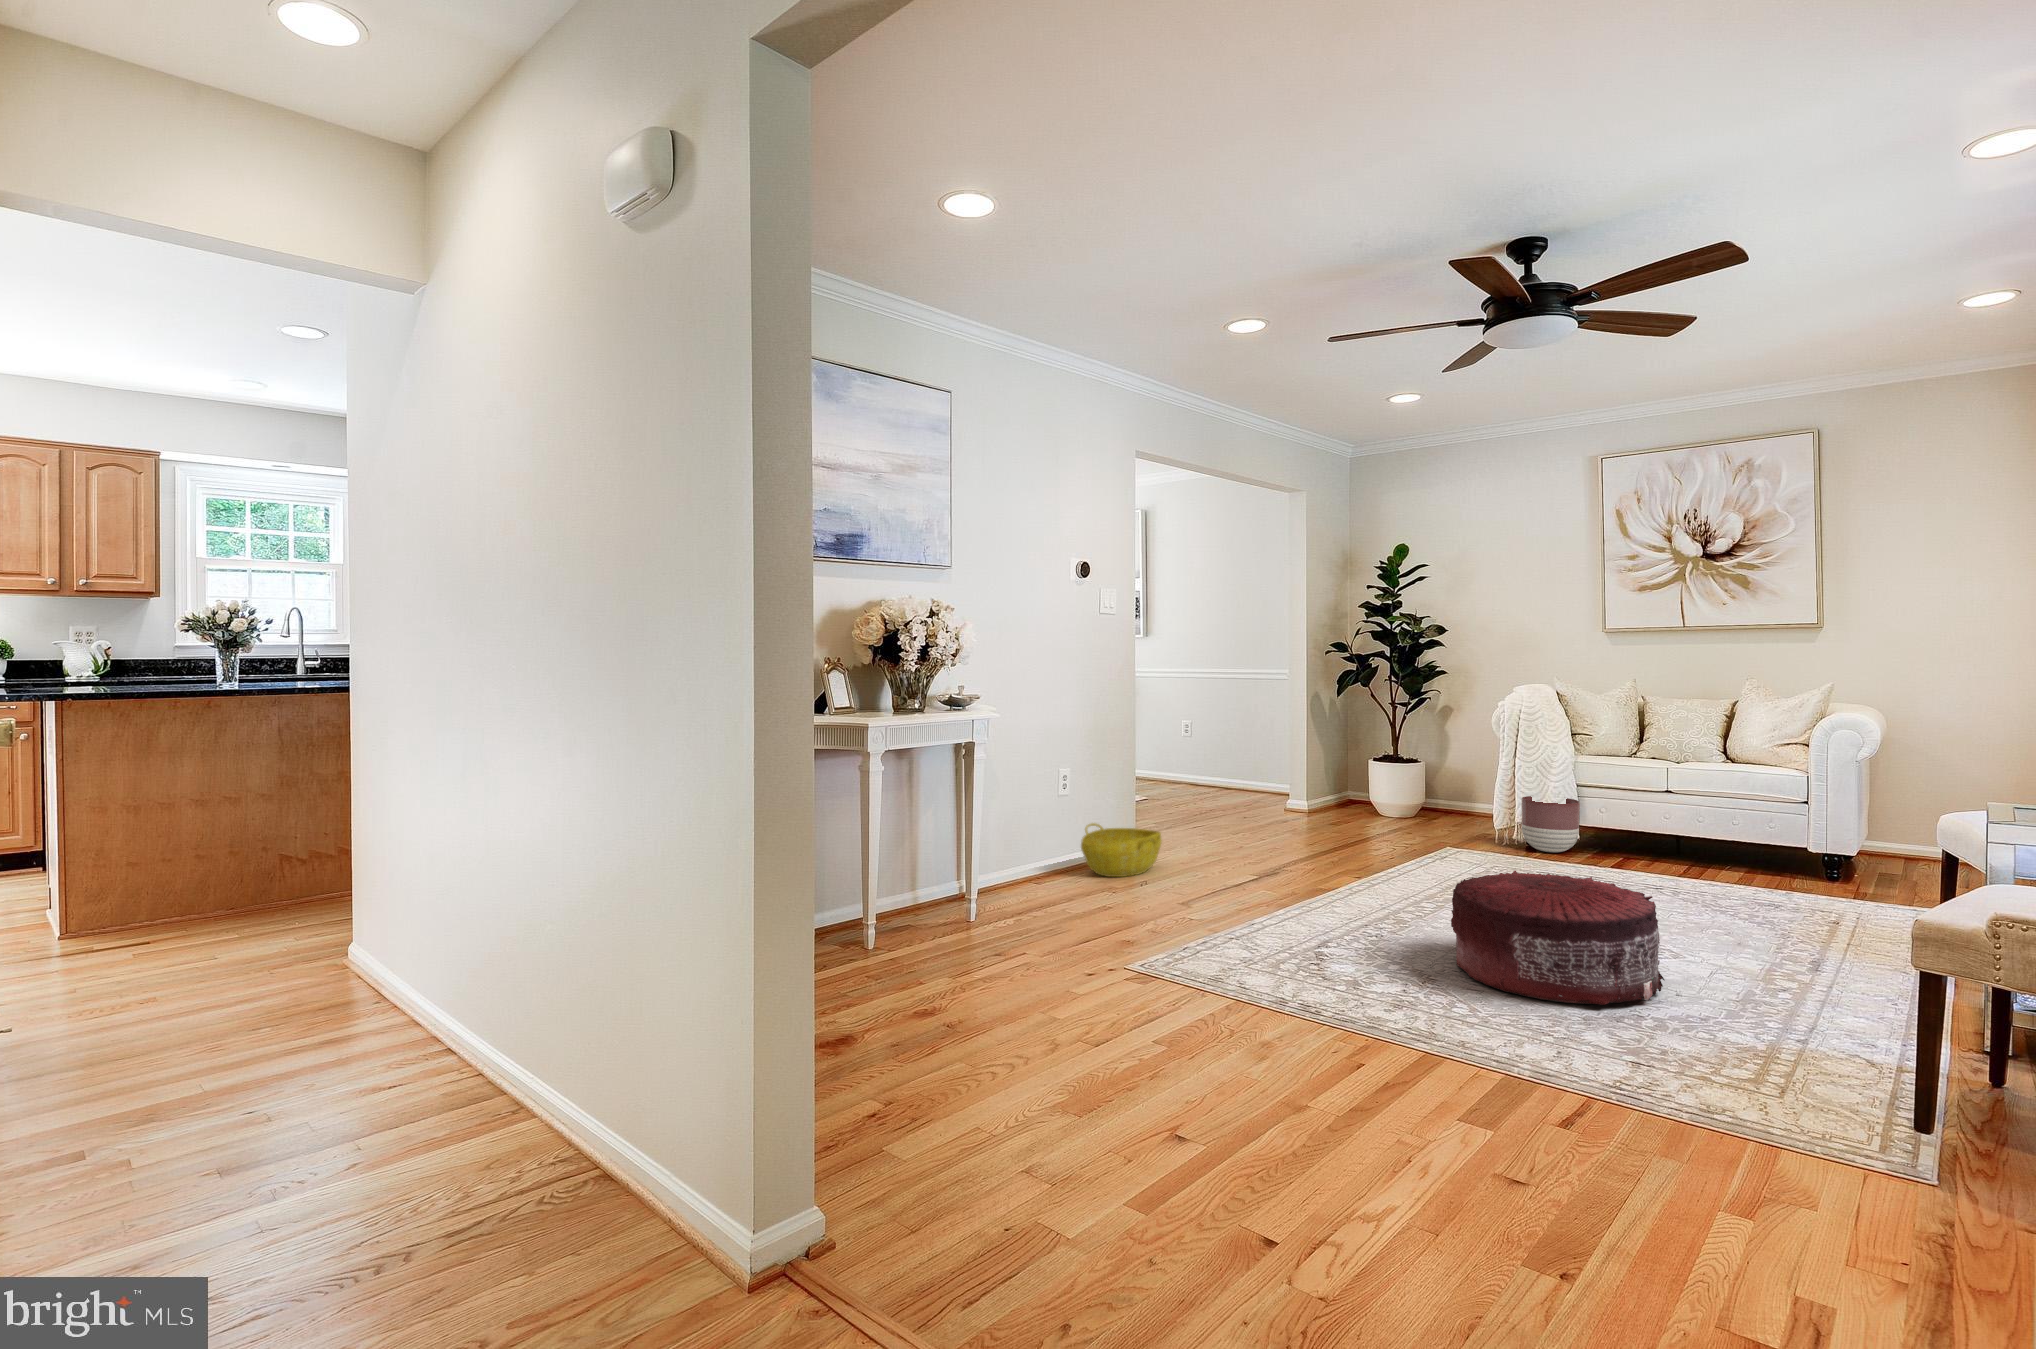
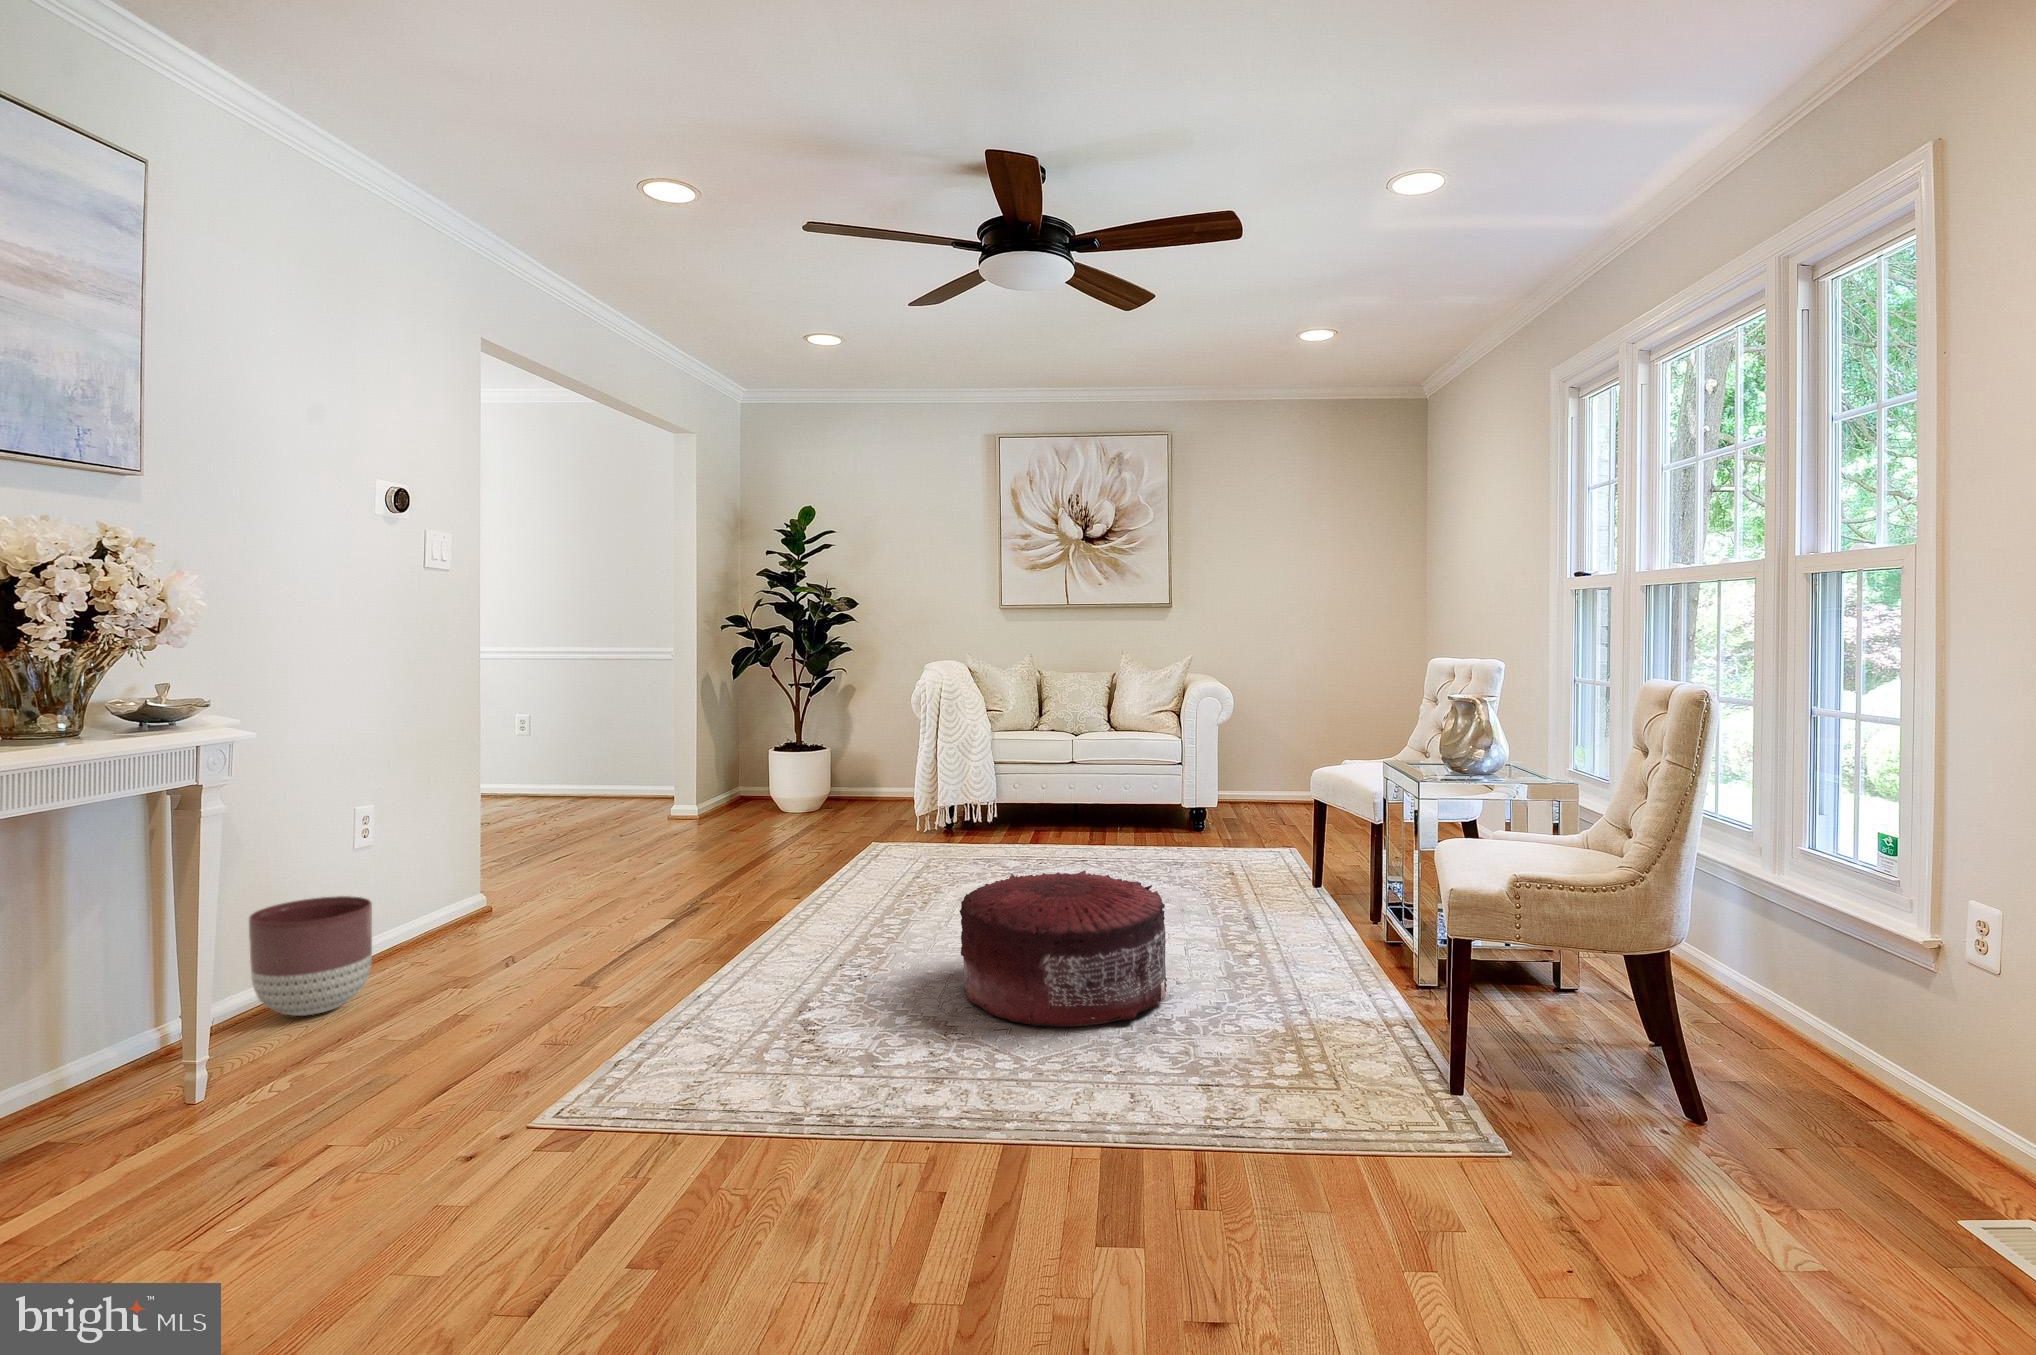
planter: present [1521,796,1580,852] -> present [249,896,372,1016]
basket: present [1081,823,1162,877] -> none [410,876,541,958]

